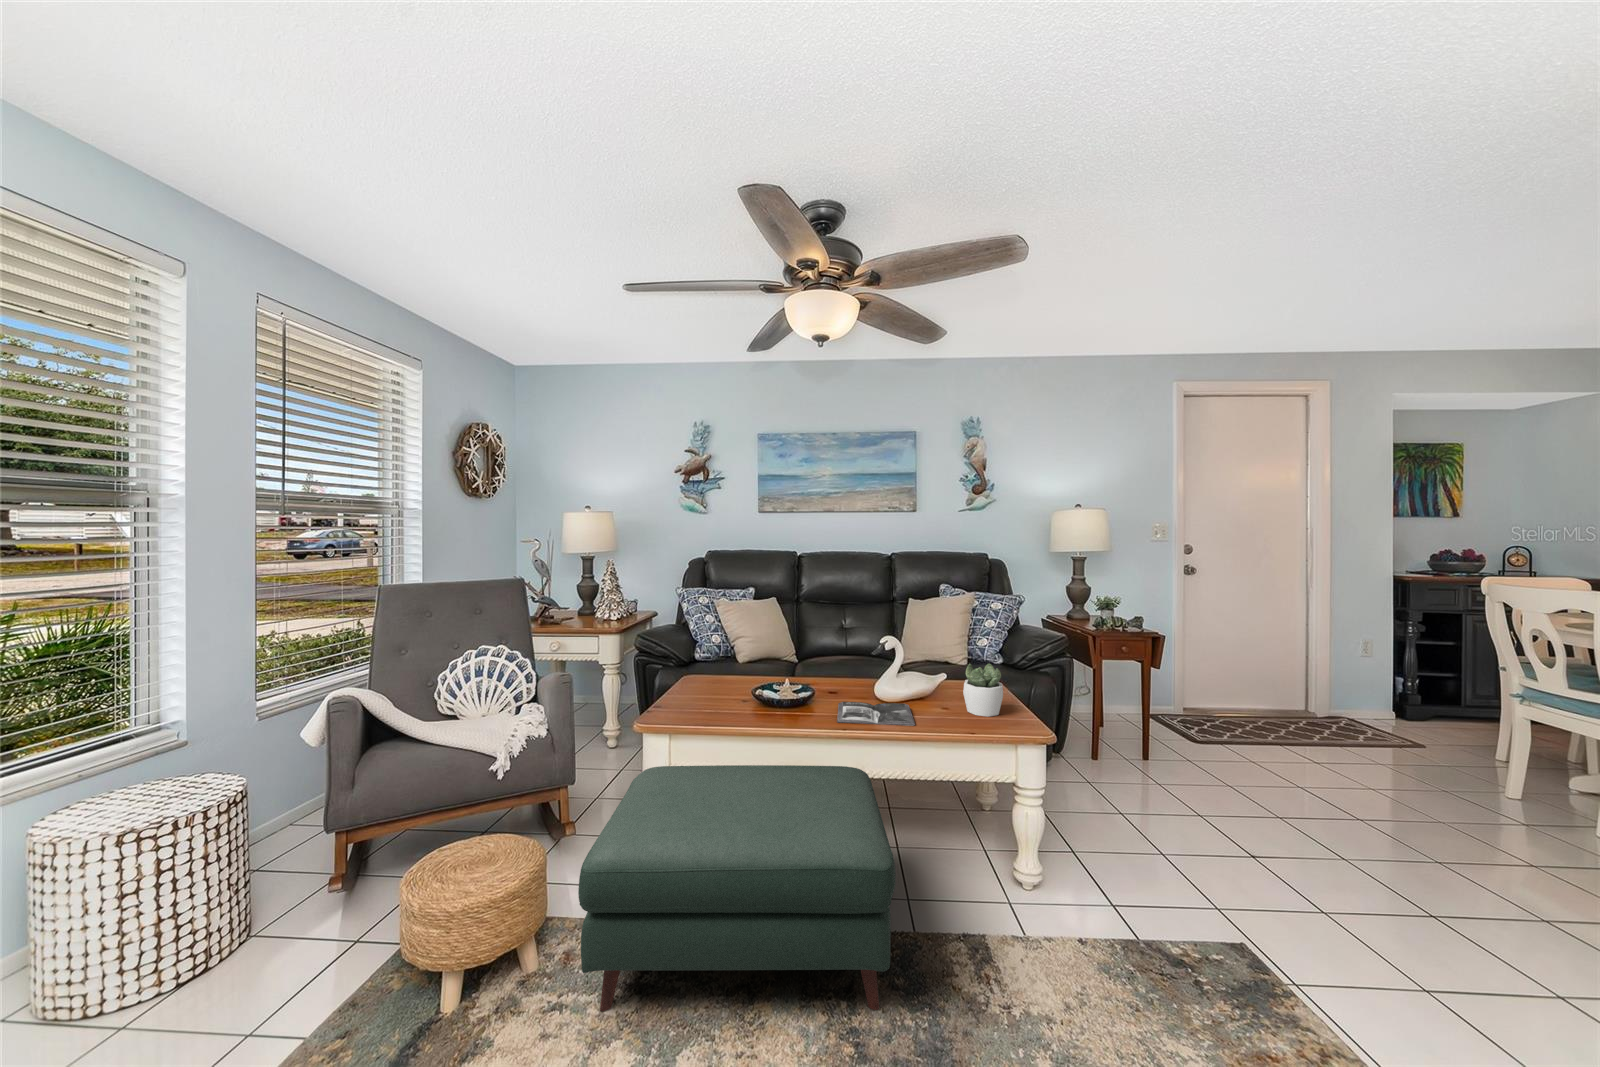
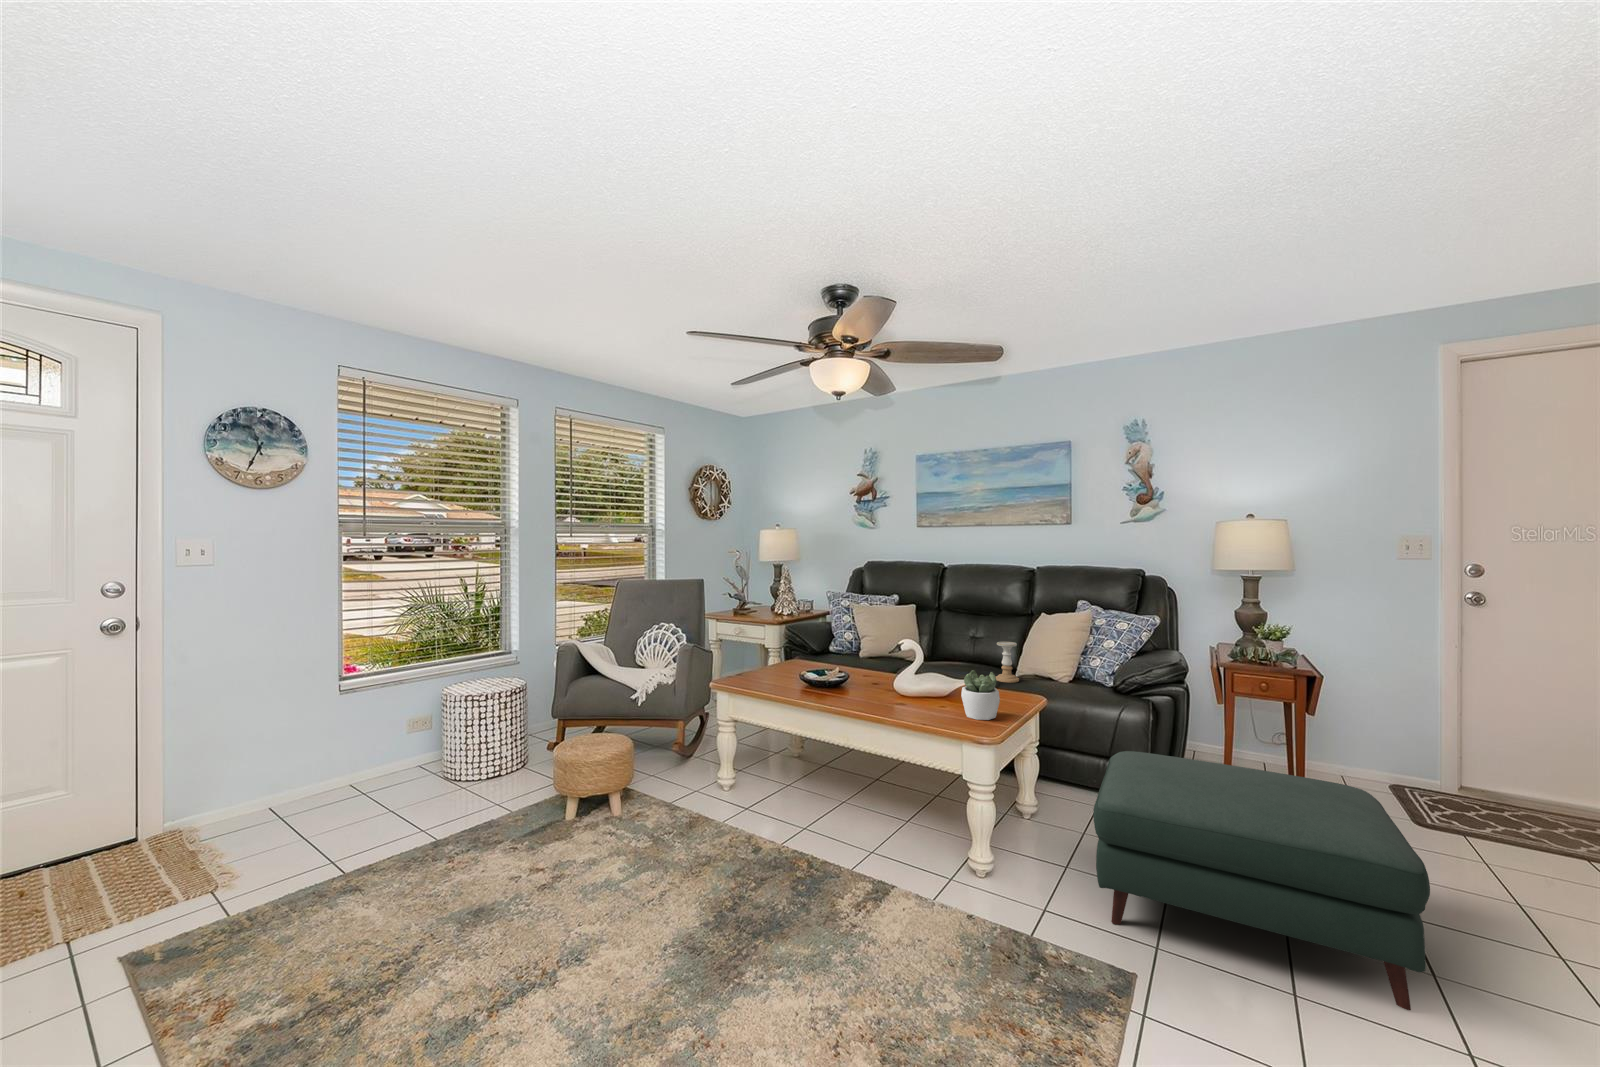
candle holder: none [903,629,926,670] -> present [996,642,1019,683]
magazine: present [837,702,915,726] -> none [839,691,918,714]
ottoman: present [578,765,895,1011] -> present [1093,751,1430,1010]

